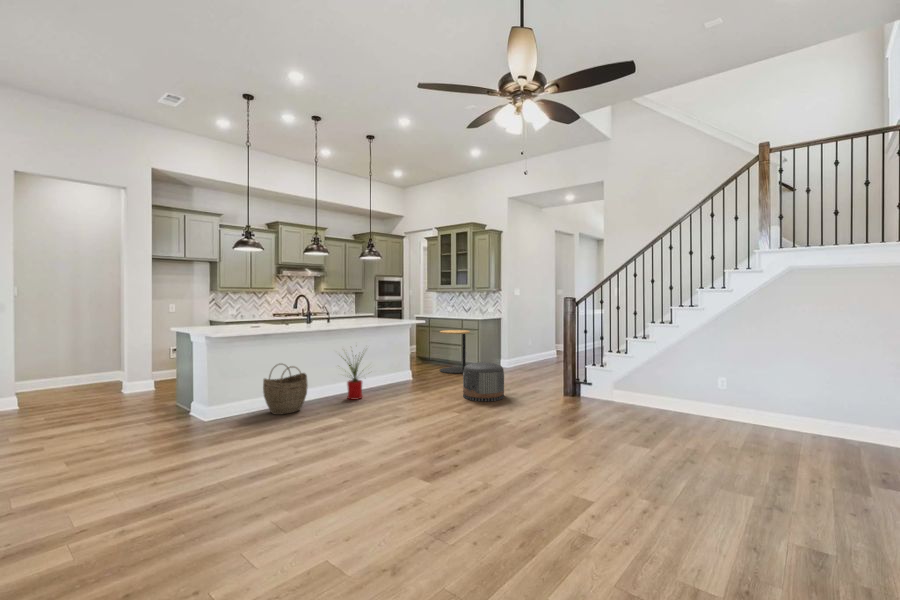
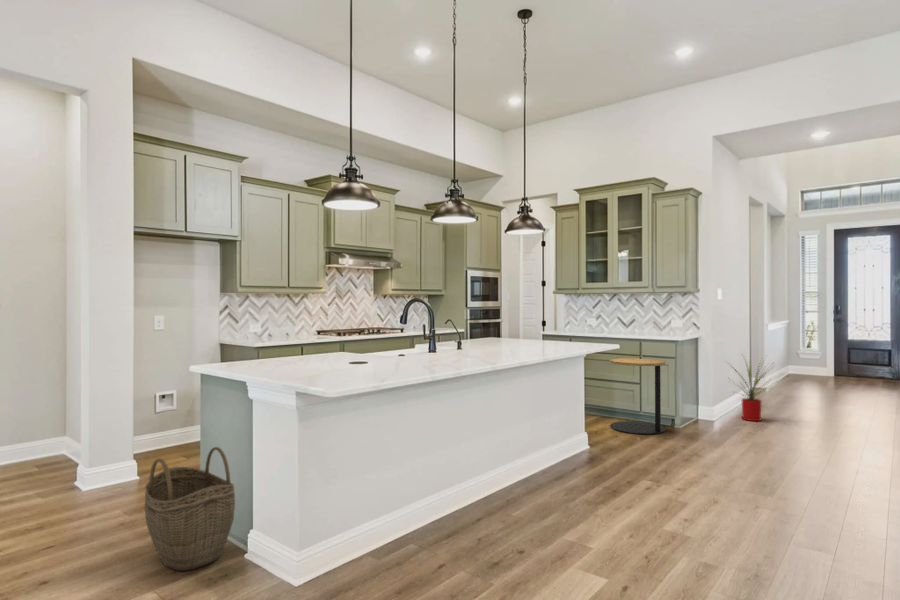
house plant: present [341,356,362,399] -> present [731,366,764,421]
pouf: present [463,362,504,401] -> none [745,425,838,508]
woven basket: present [263,364,308,415] -> present [145,447,235,571]

